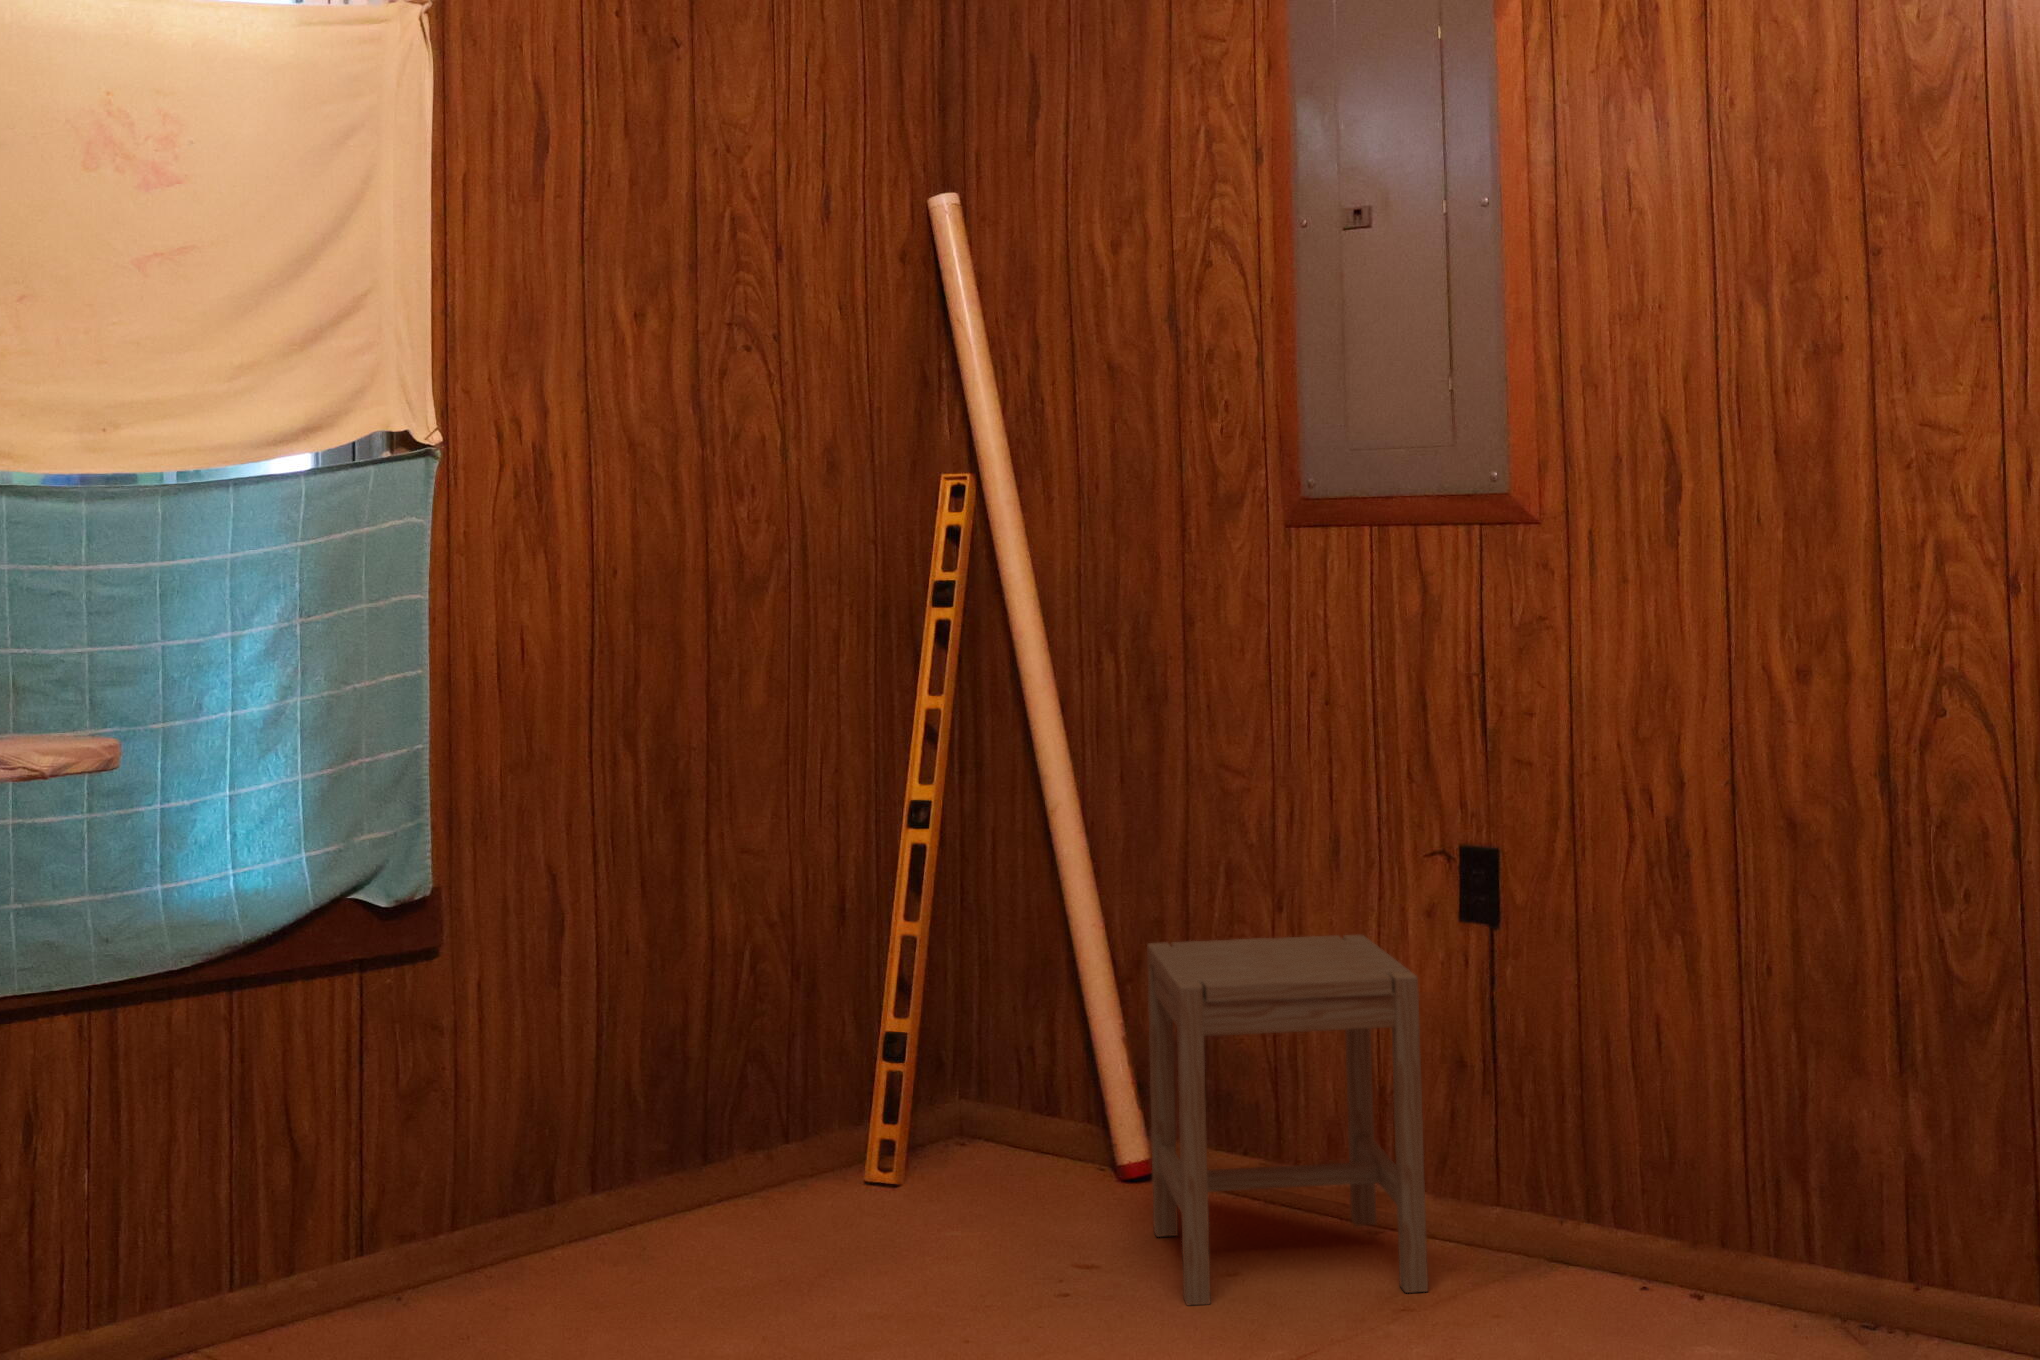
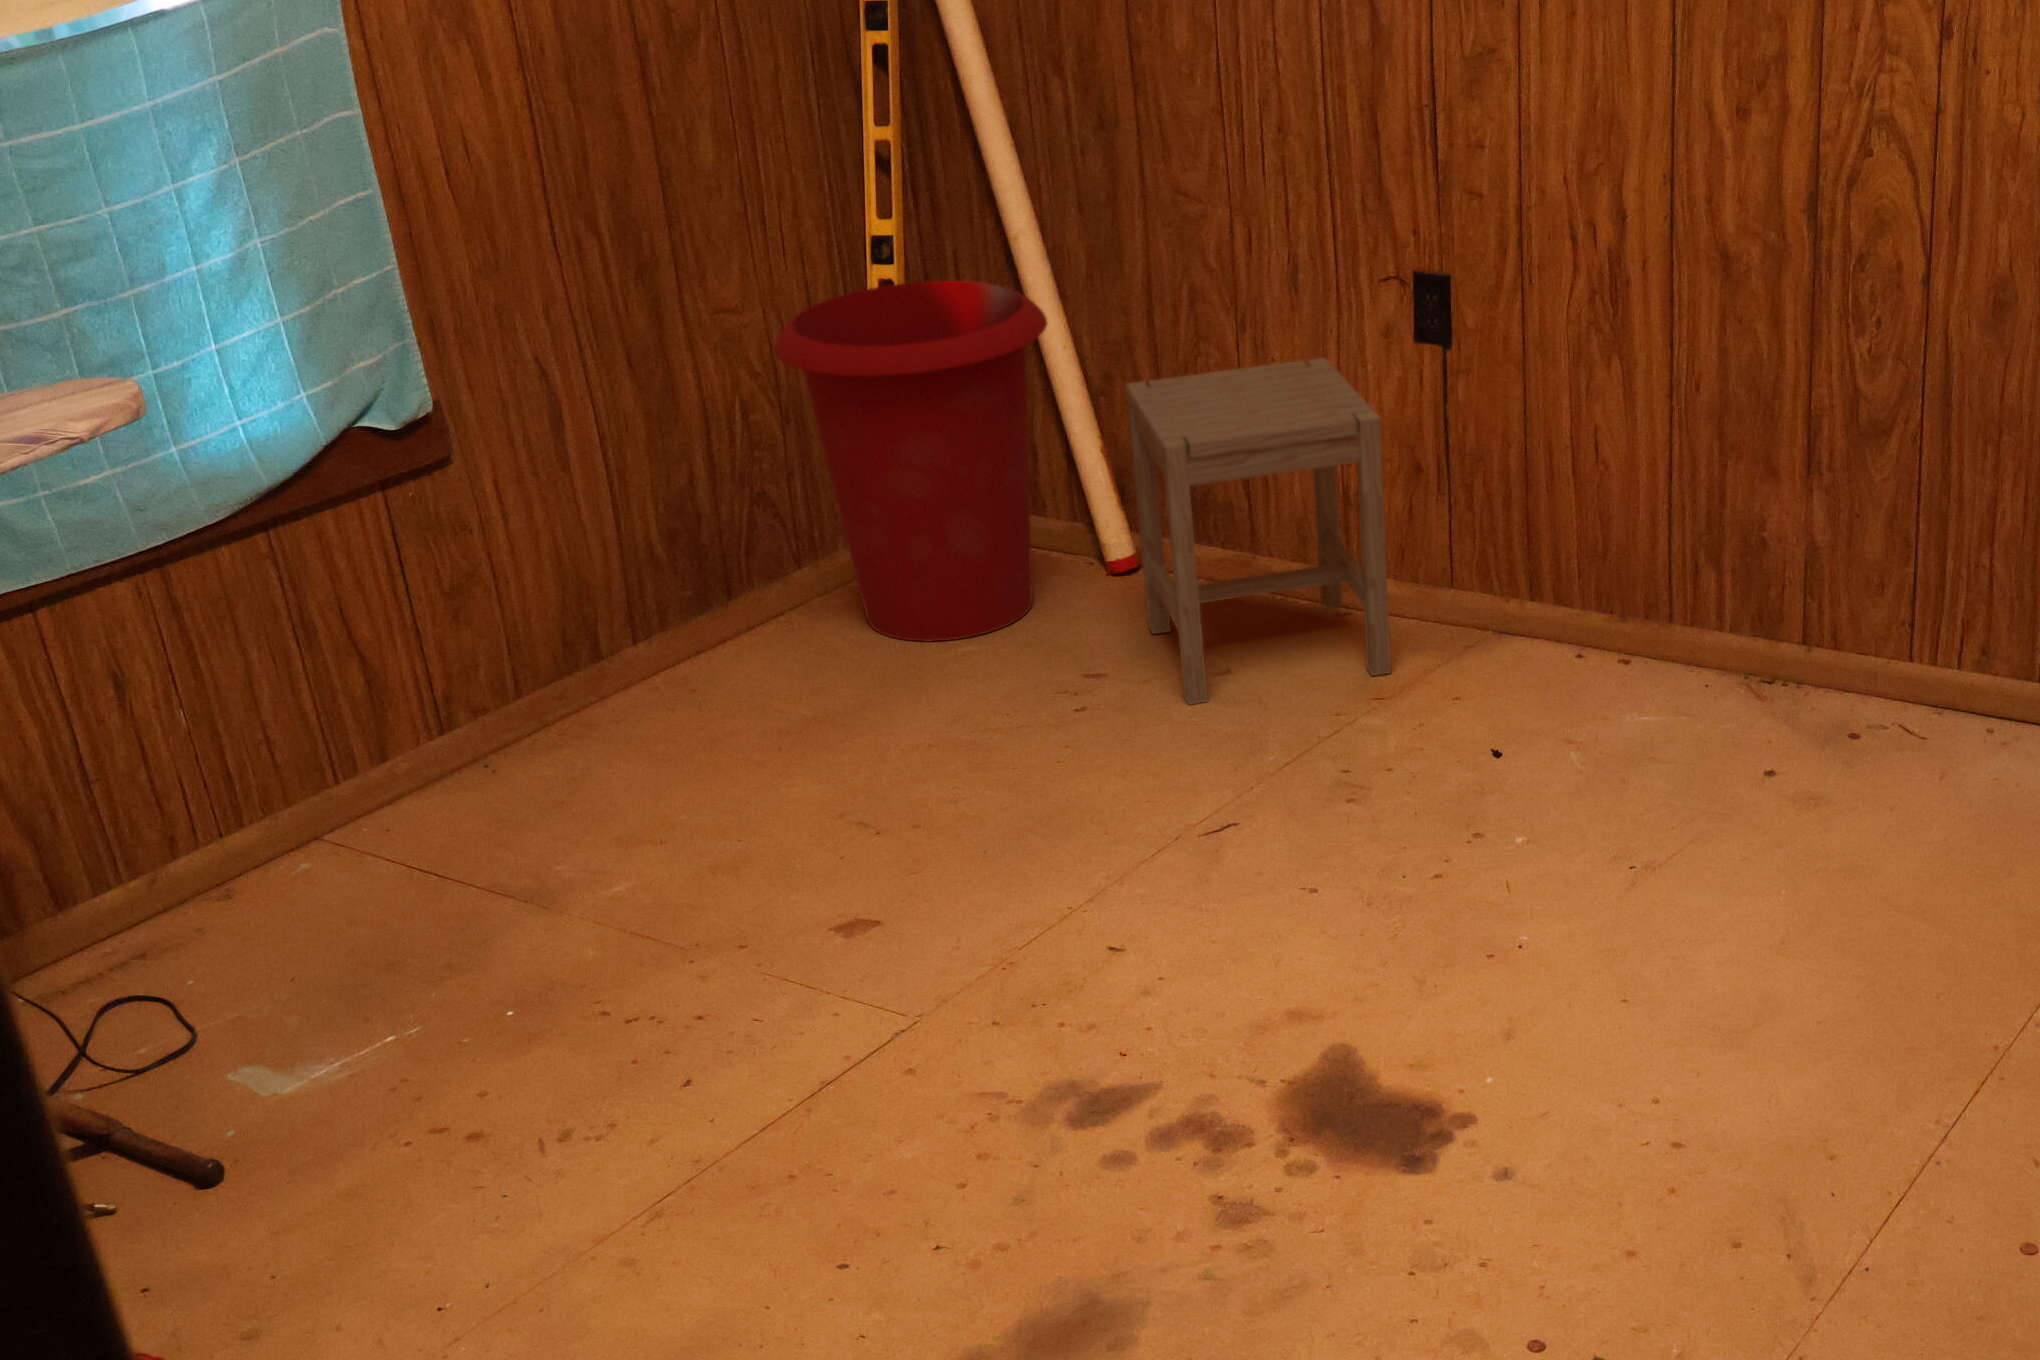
waste bin: none [792,847,1074,1227] -> present [774,281,1047,641]

